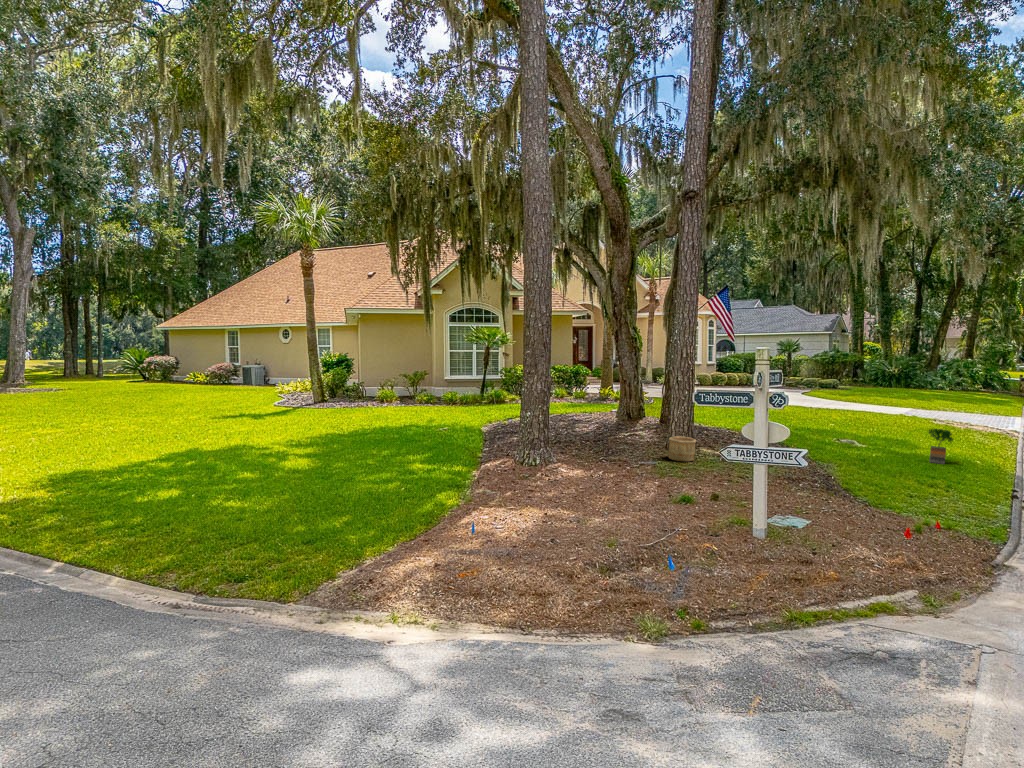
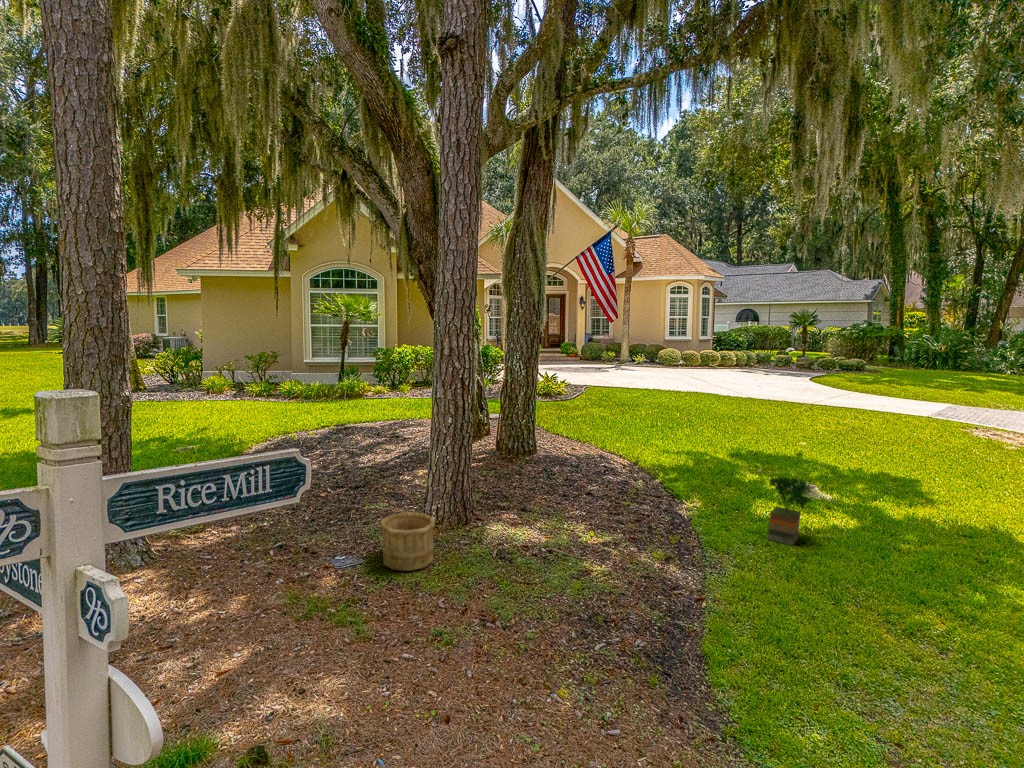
potted tree: present [928,429,953,464] -> present [768,476,812,545]

